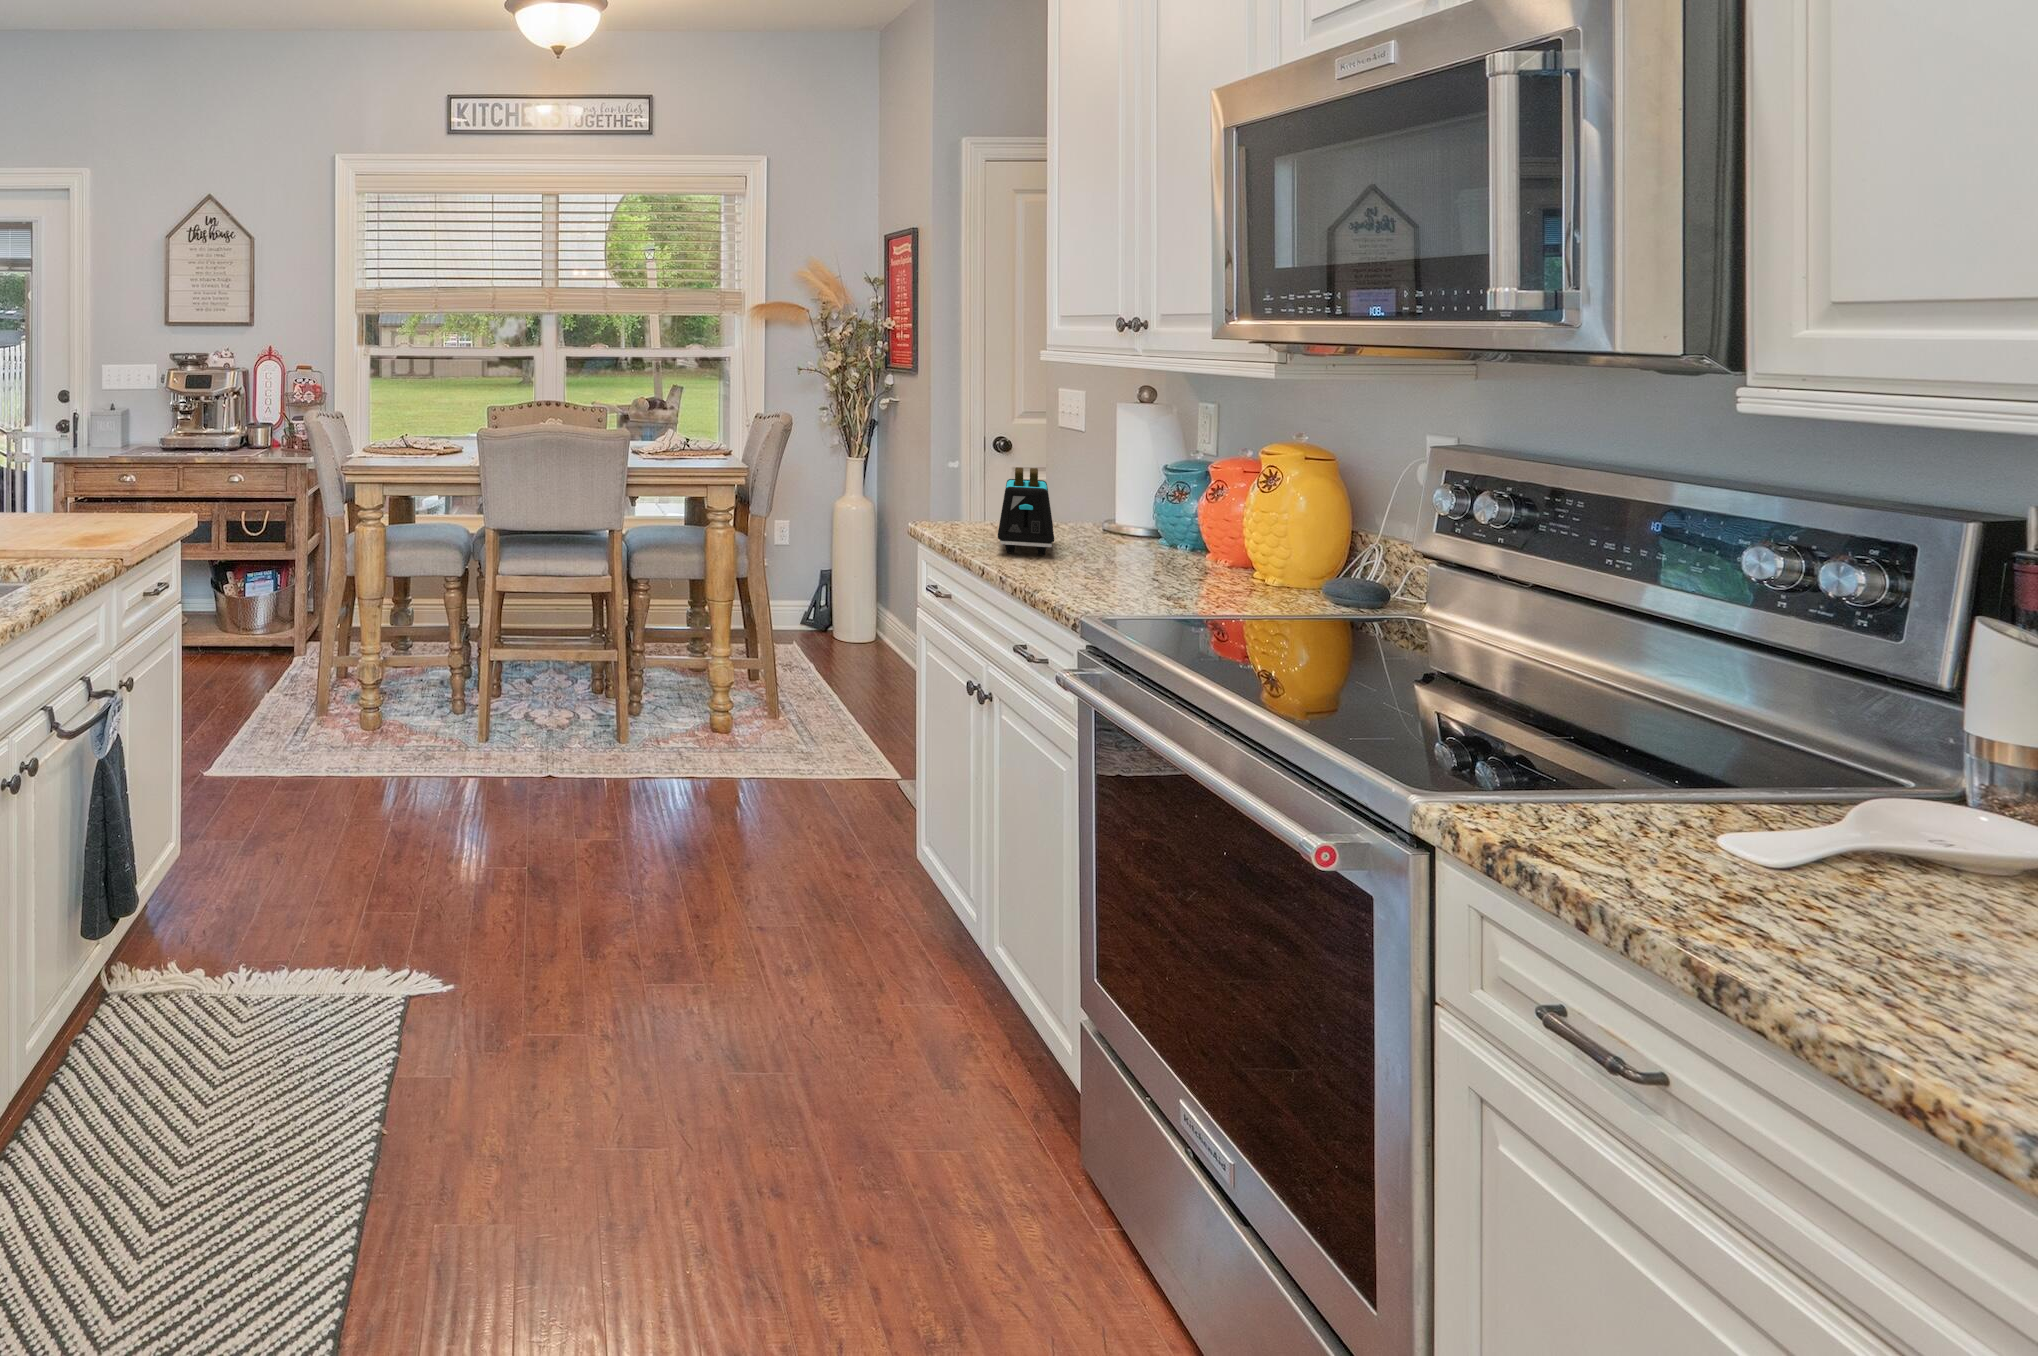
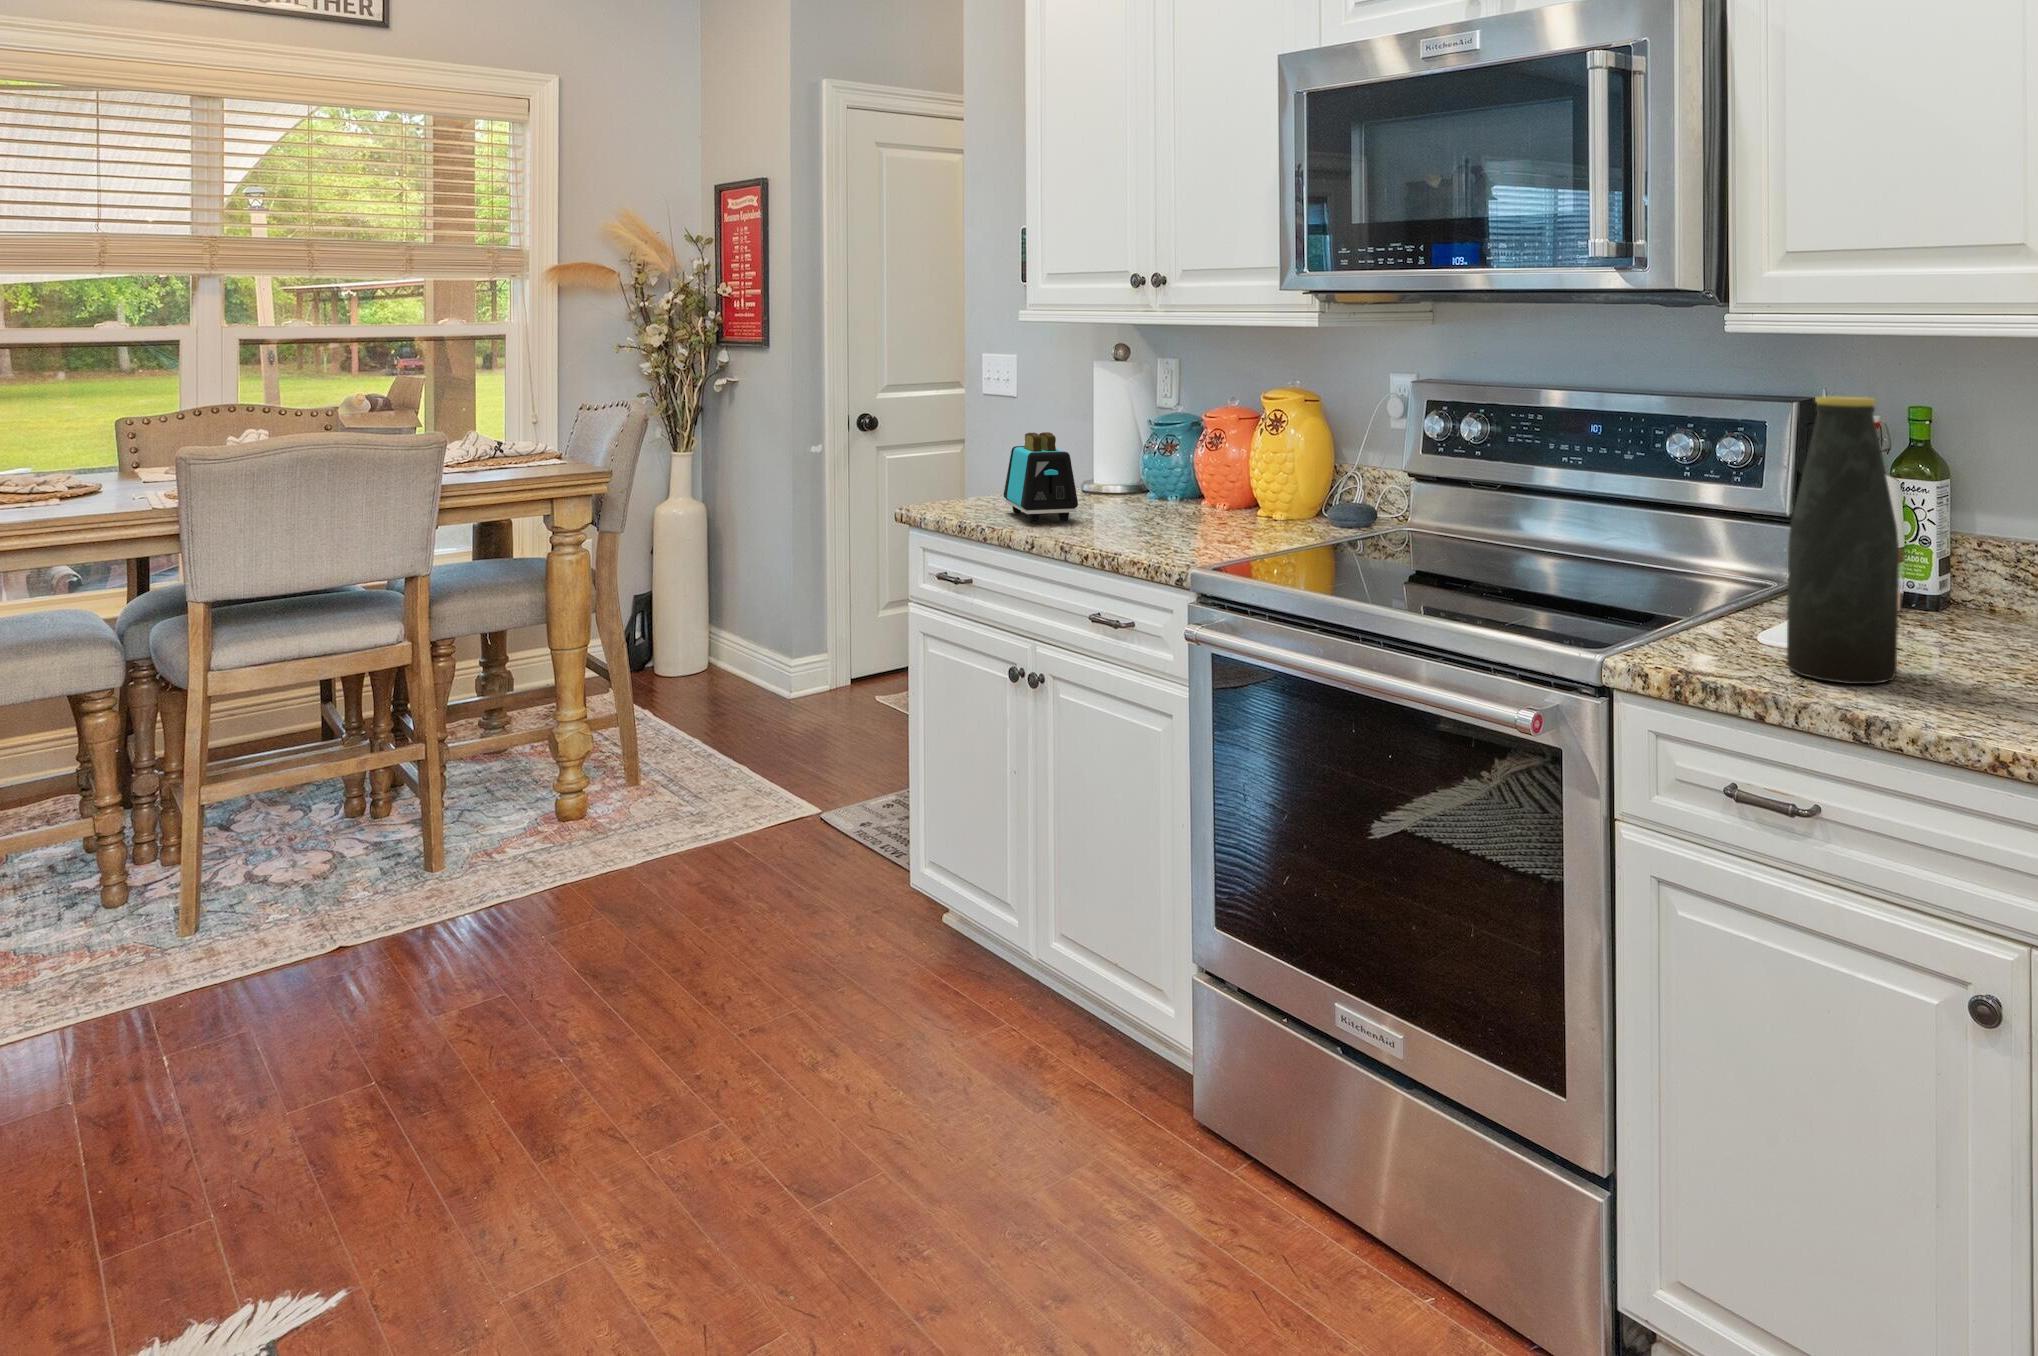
bottle: none [1686,513,1892,939] -> present [1787,397,1899,684]

